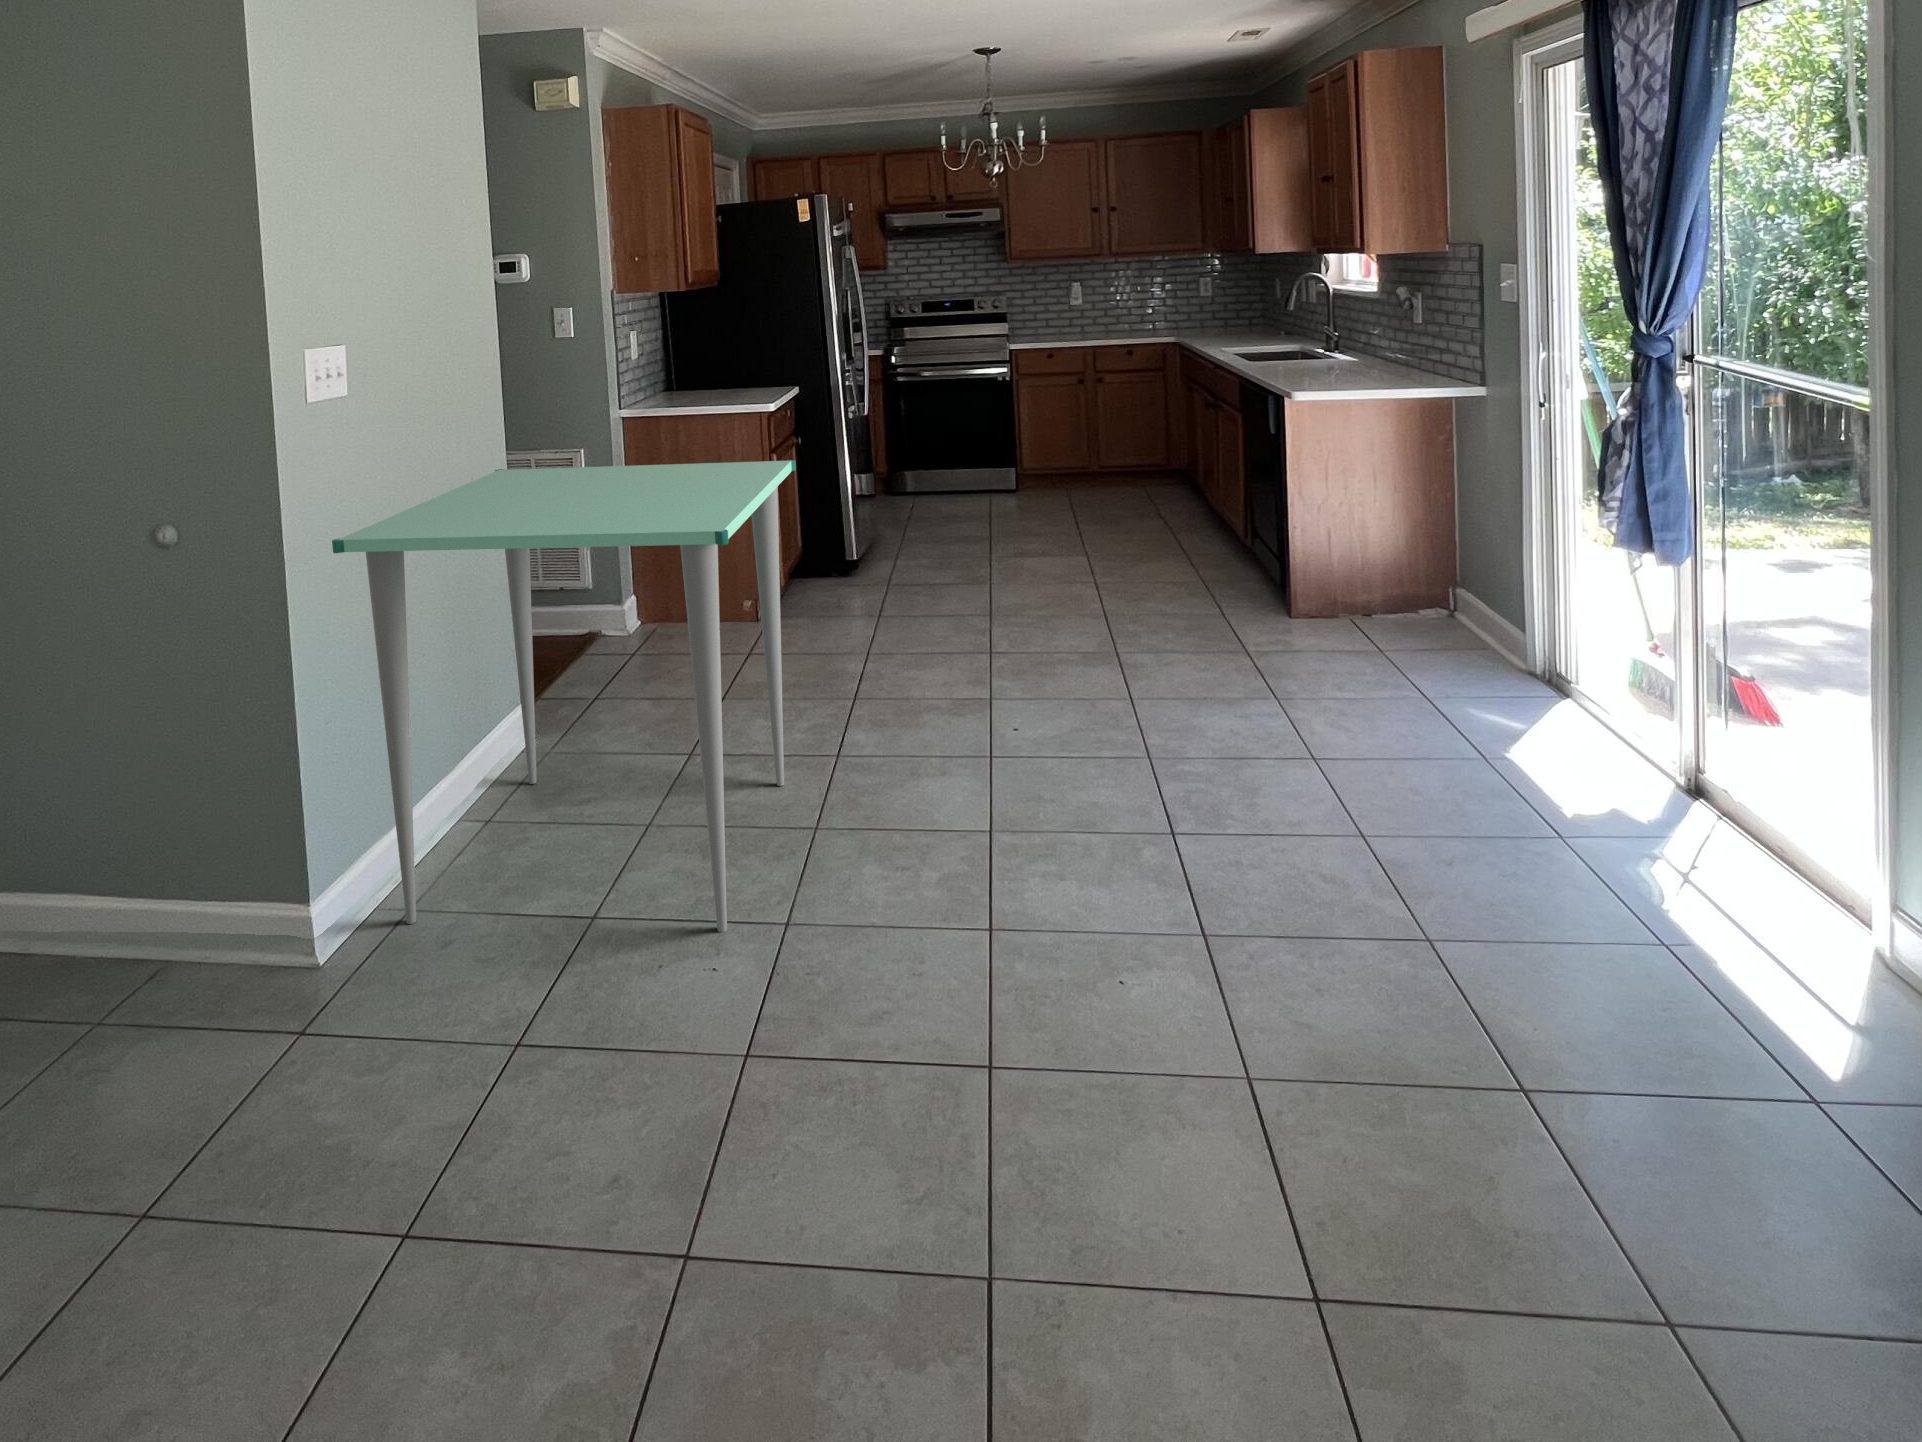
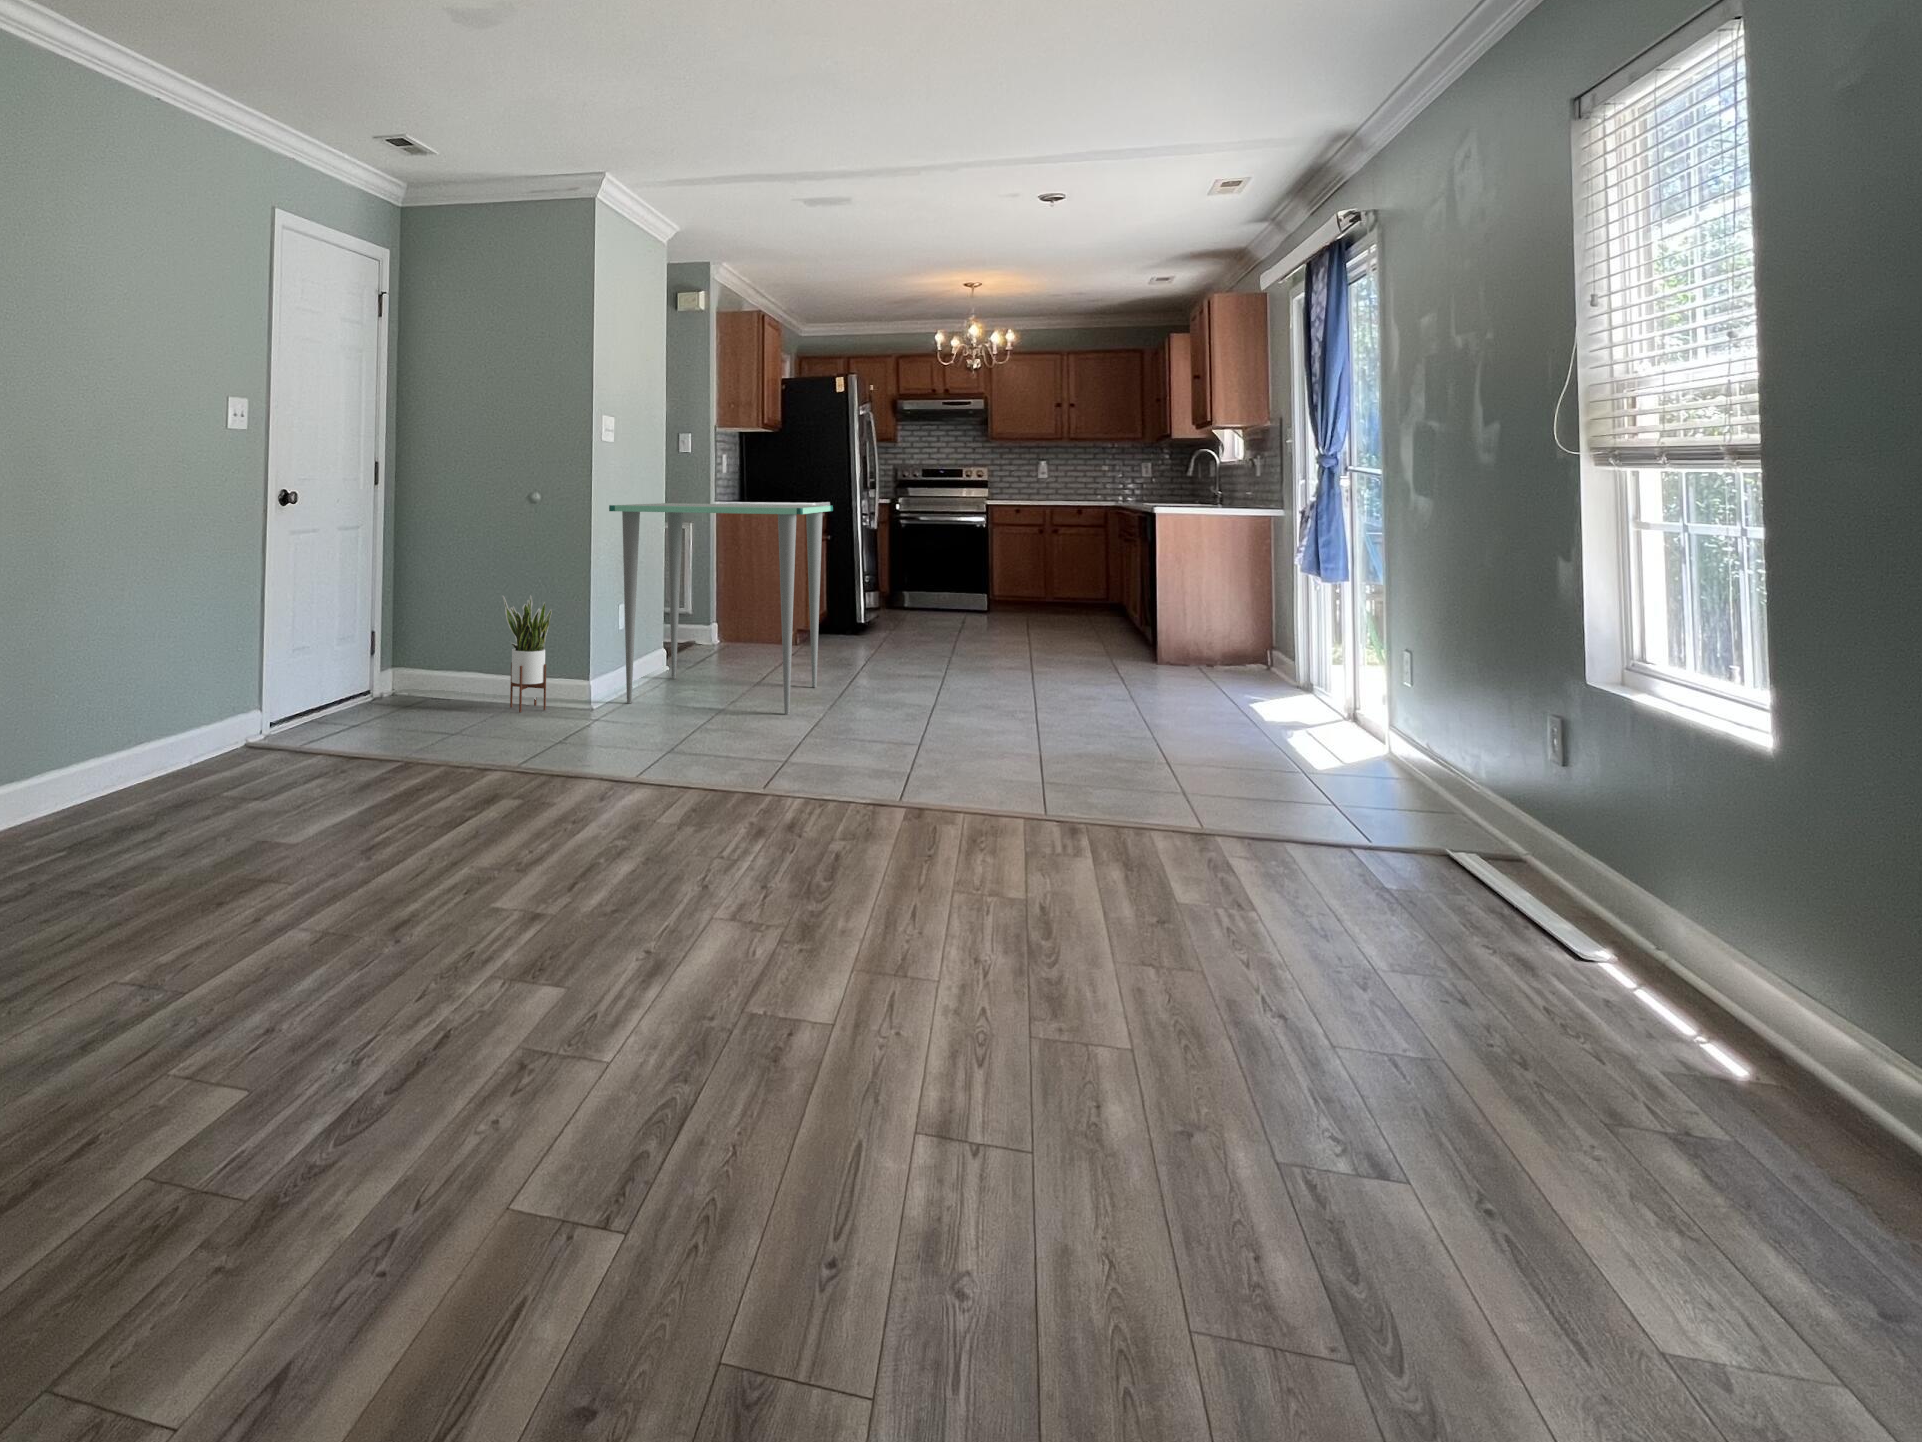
potted plant: none [90,758,213,1020] -> present [503,595,552,712]

